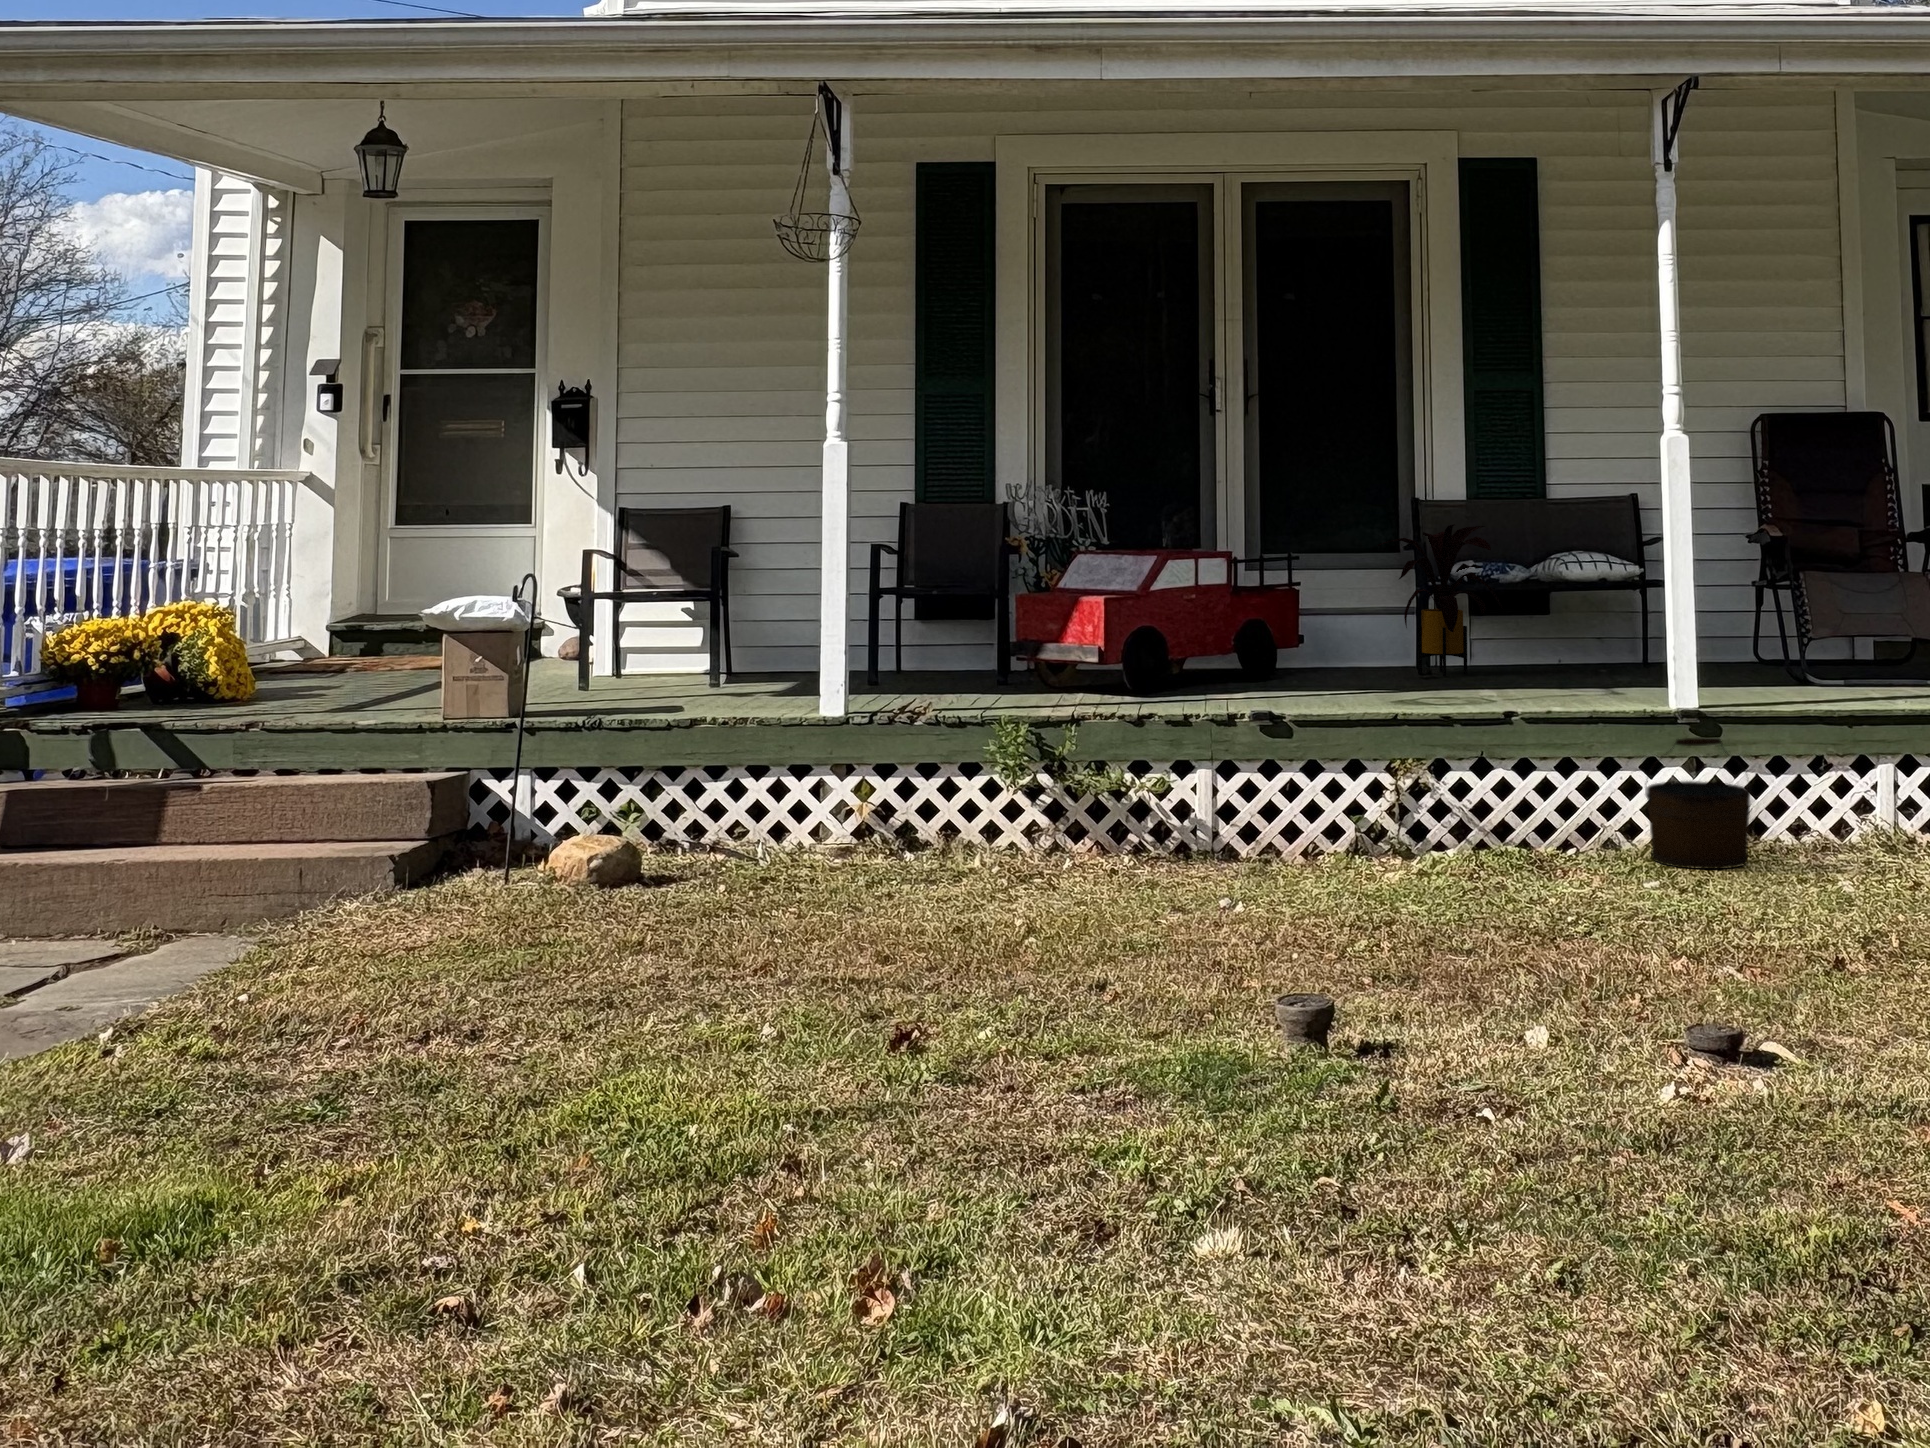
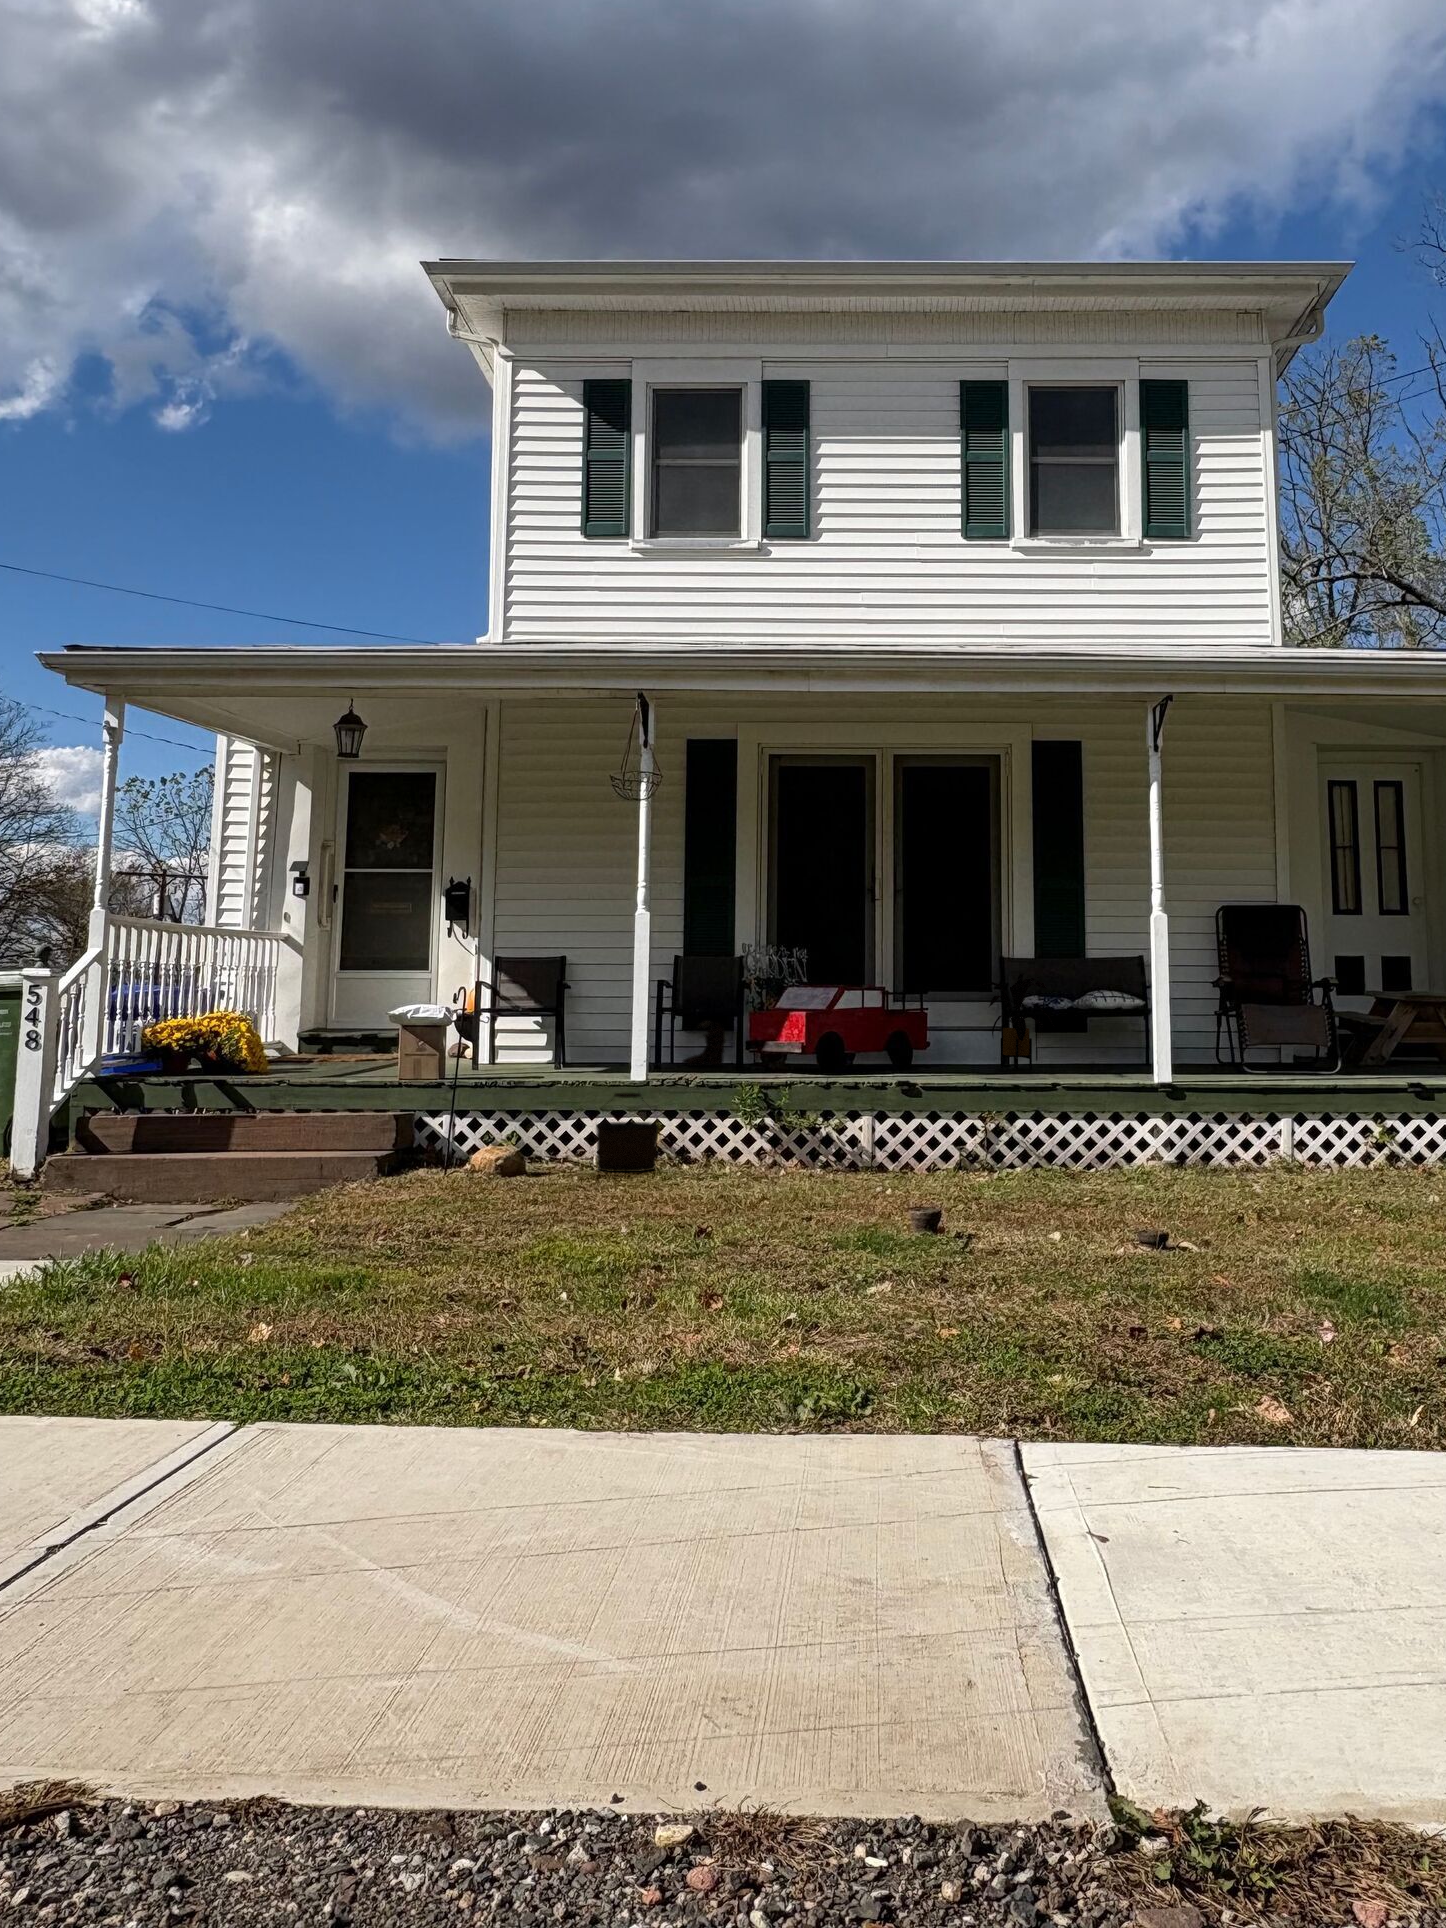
boots: none [919,592,987,674] -> present [682,1021,725,1066]
bucket: present [1646,737,1751,869] -> present [596,1093,659,1172]

